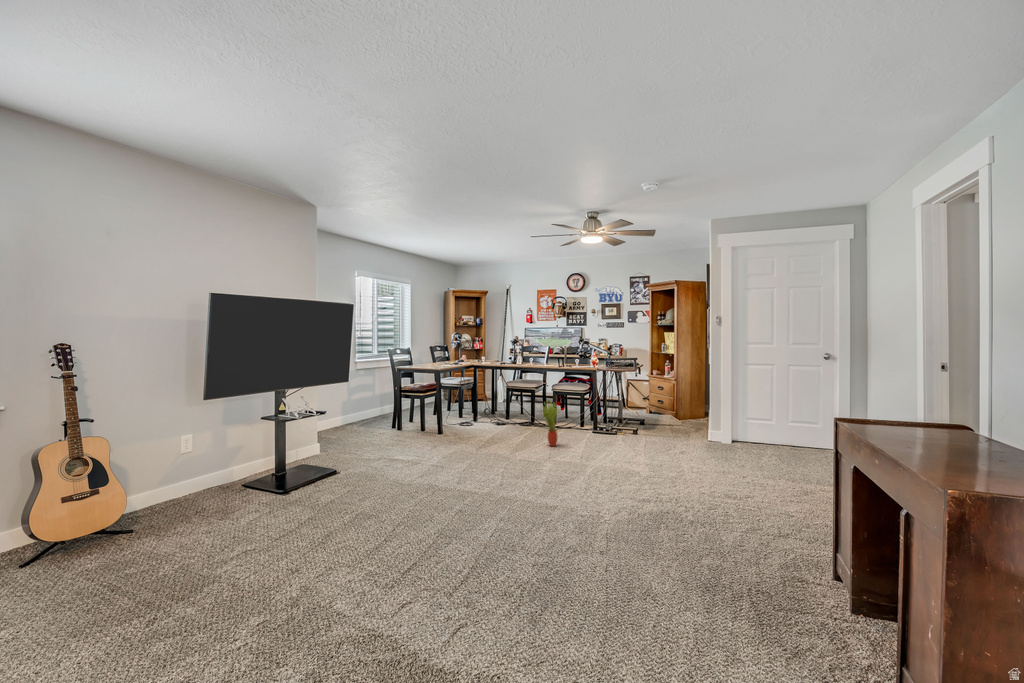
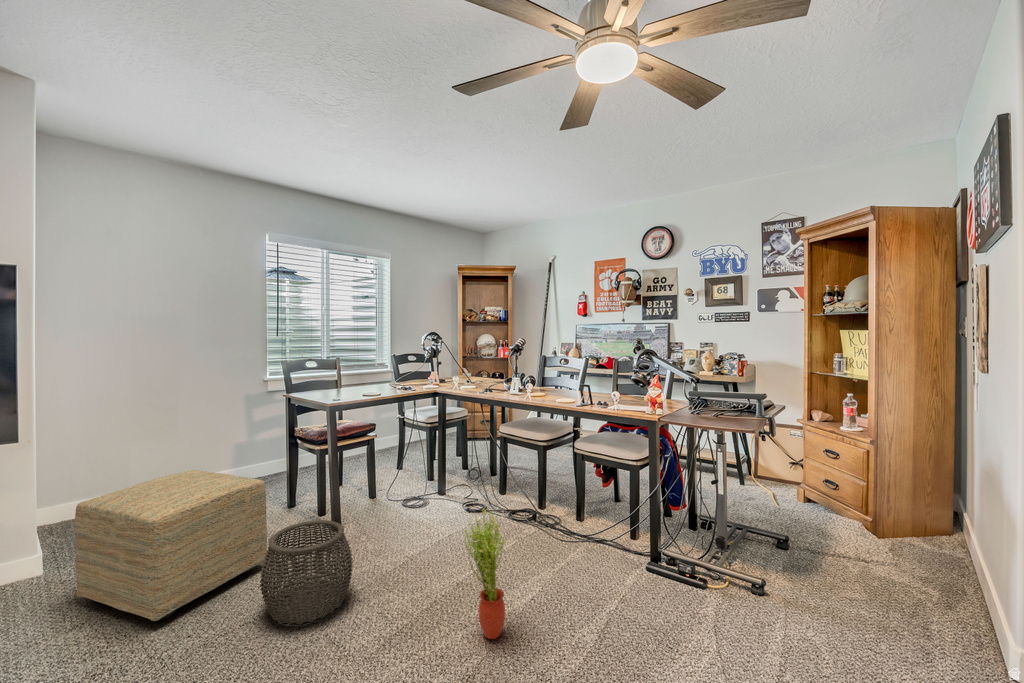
ottoman: none [367,400,434,453] -> present [75,470,267,621]
woven basket: none [454,414,490,450] -> present [260,520,353,625]

